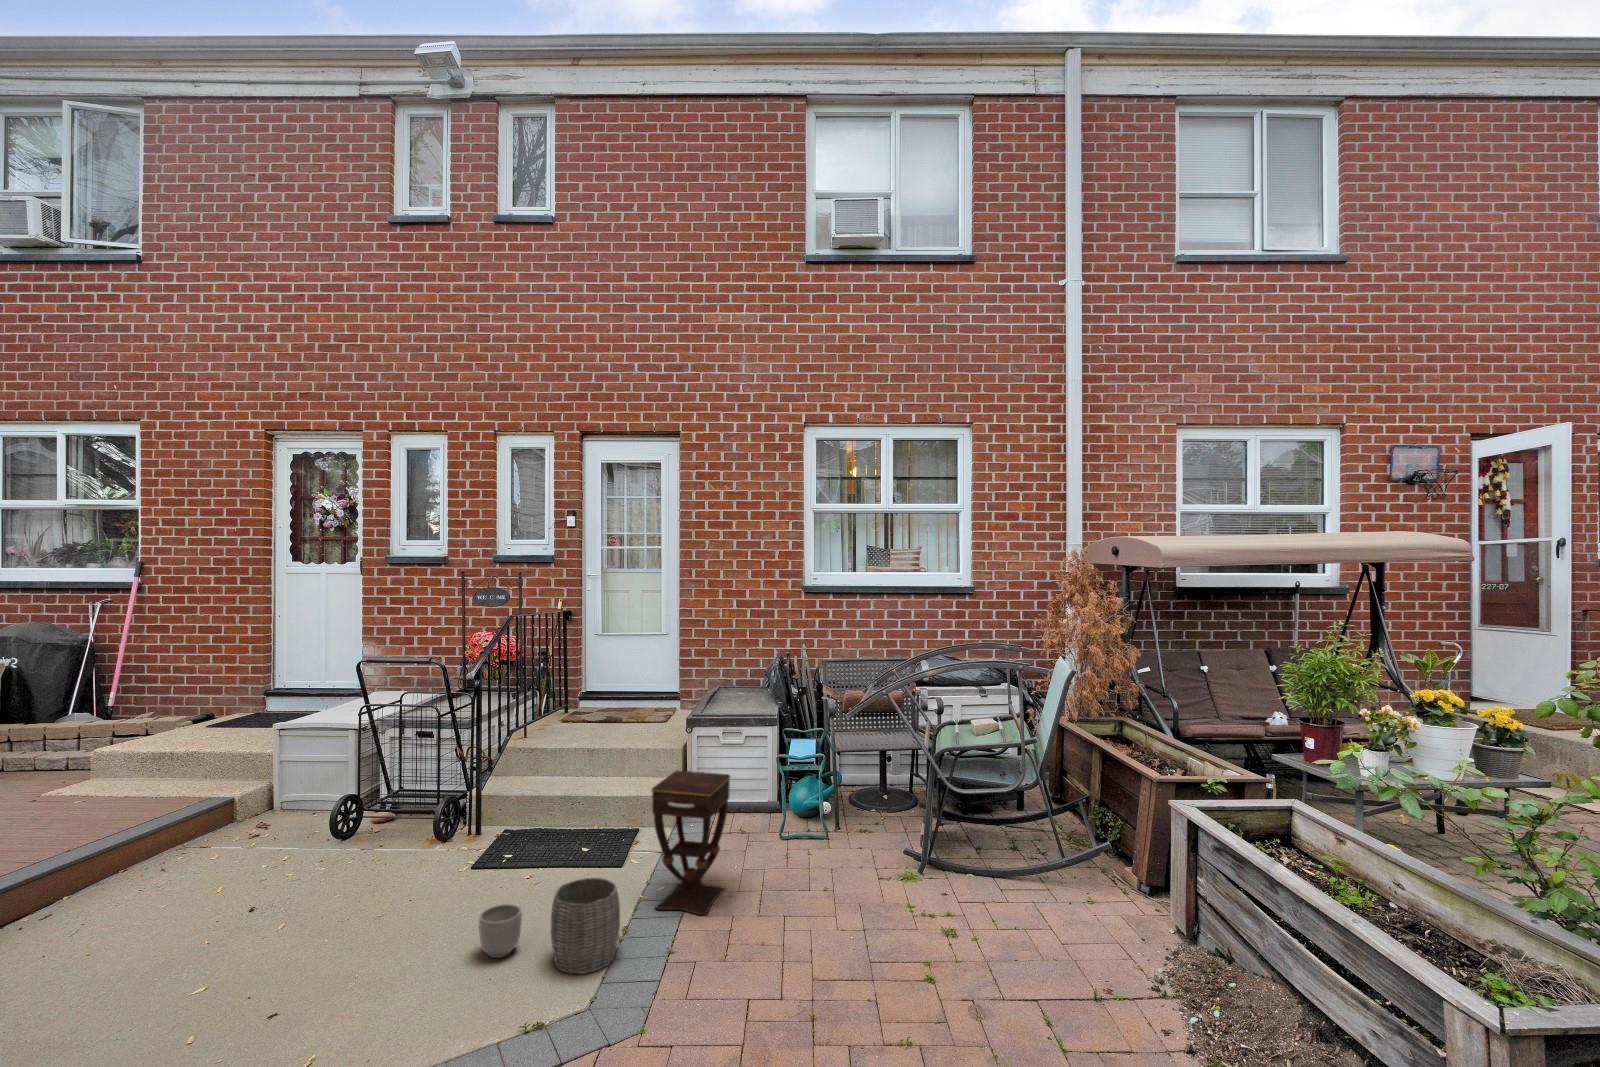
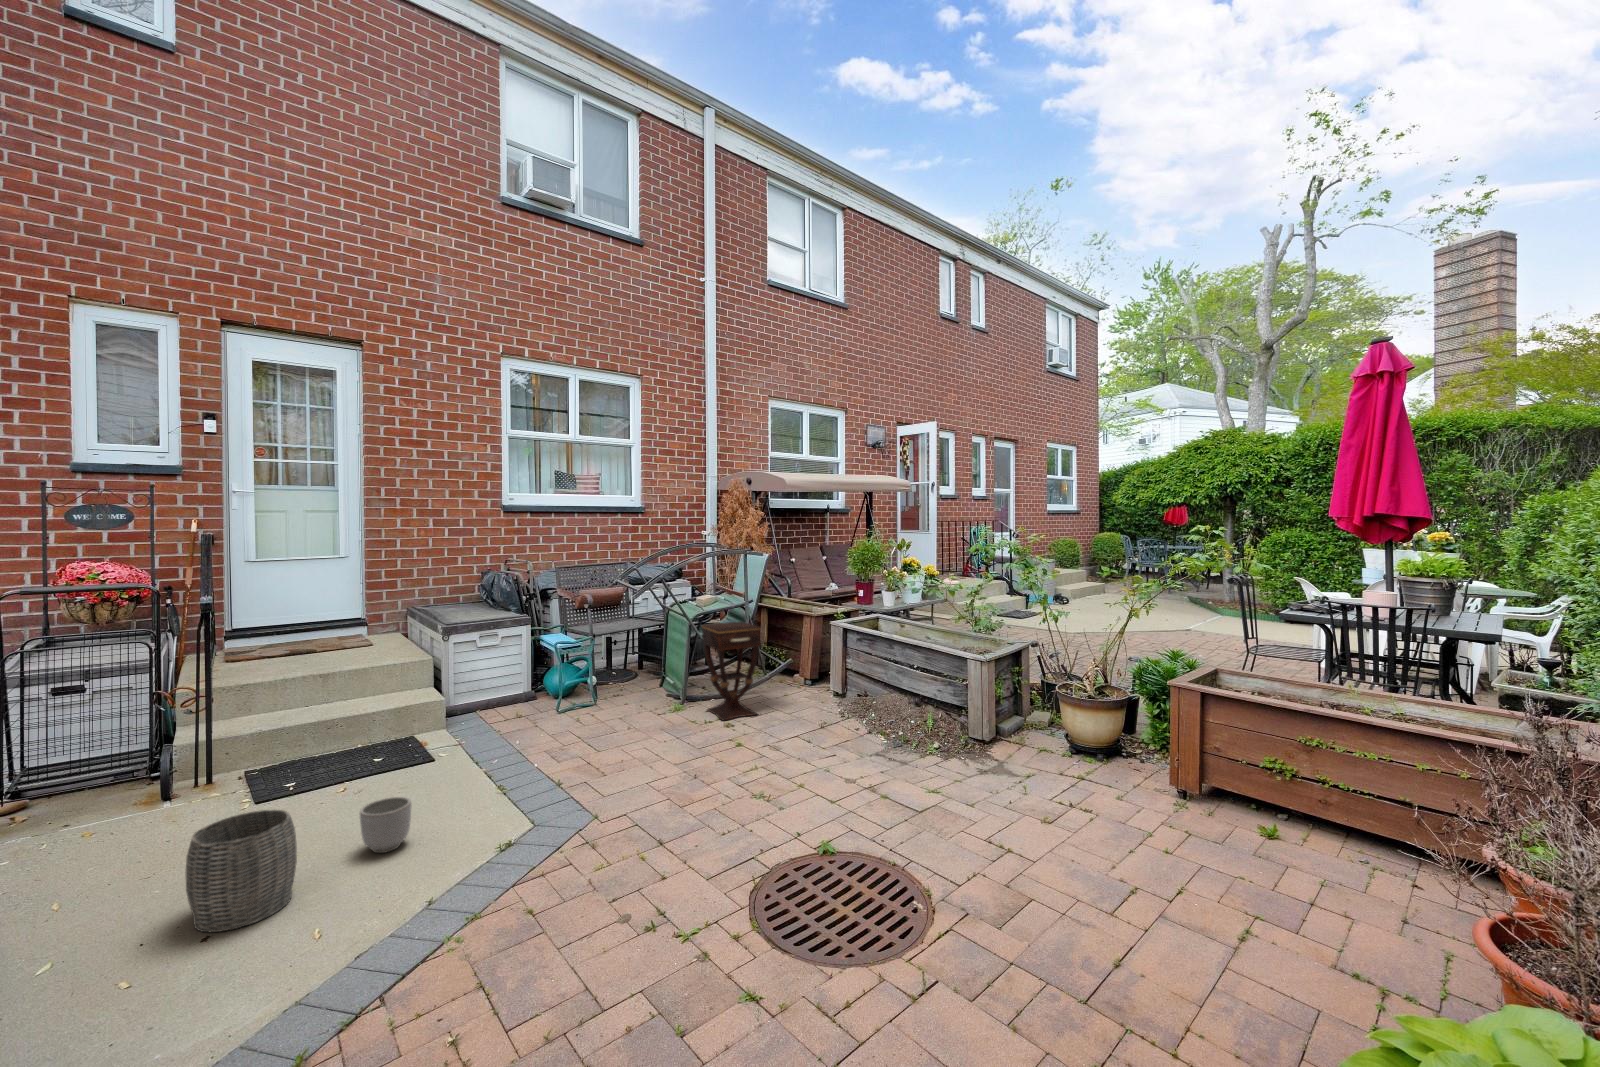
side table: present [652,770,730,915] -> present [702,621,761,720]
woven basket: present [551,878,620,974] -> present [186,810,297,932]

